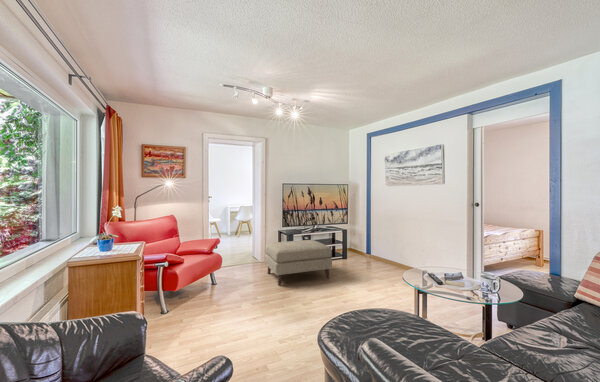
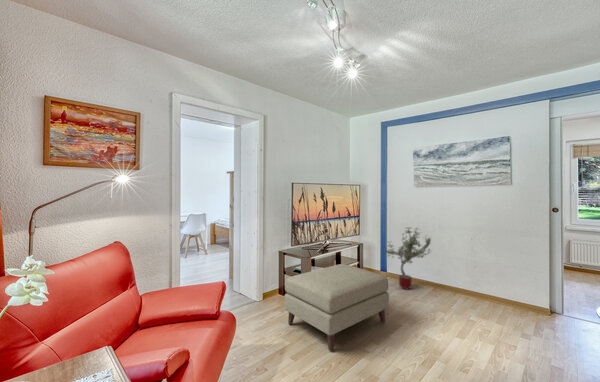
potted tree: none [361,217,391,266] -> present [384,228,431,290]

